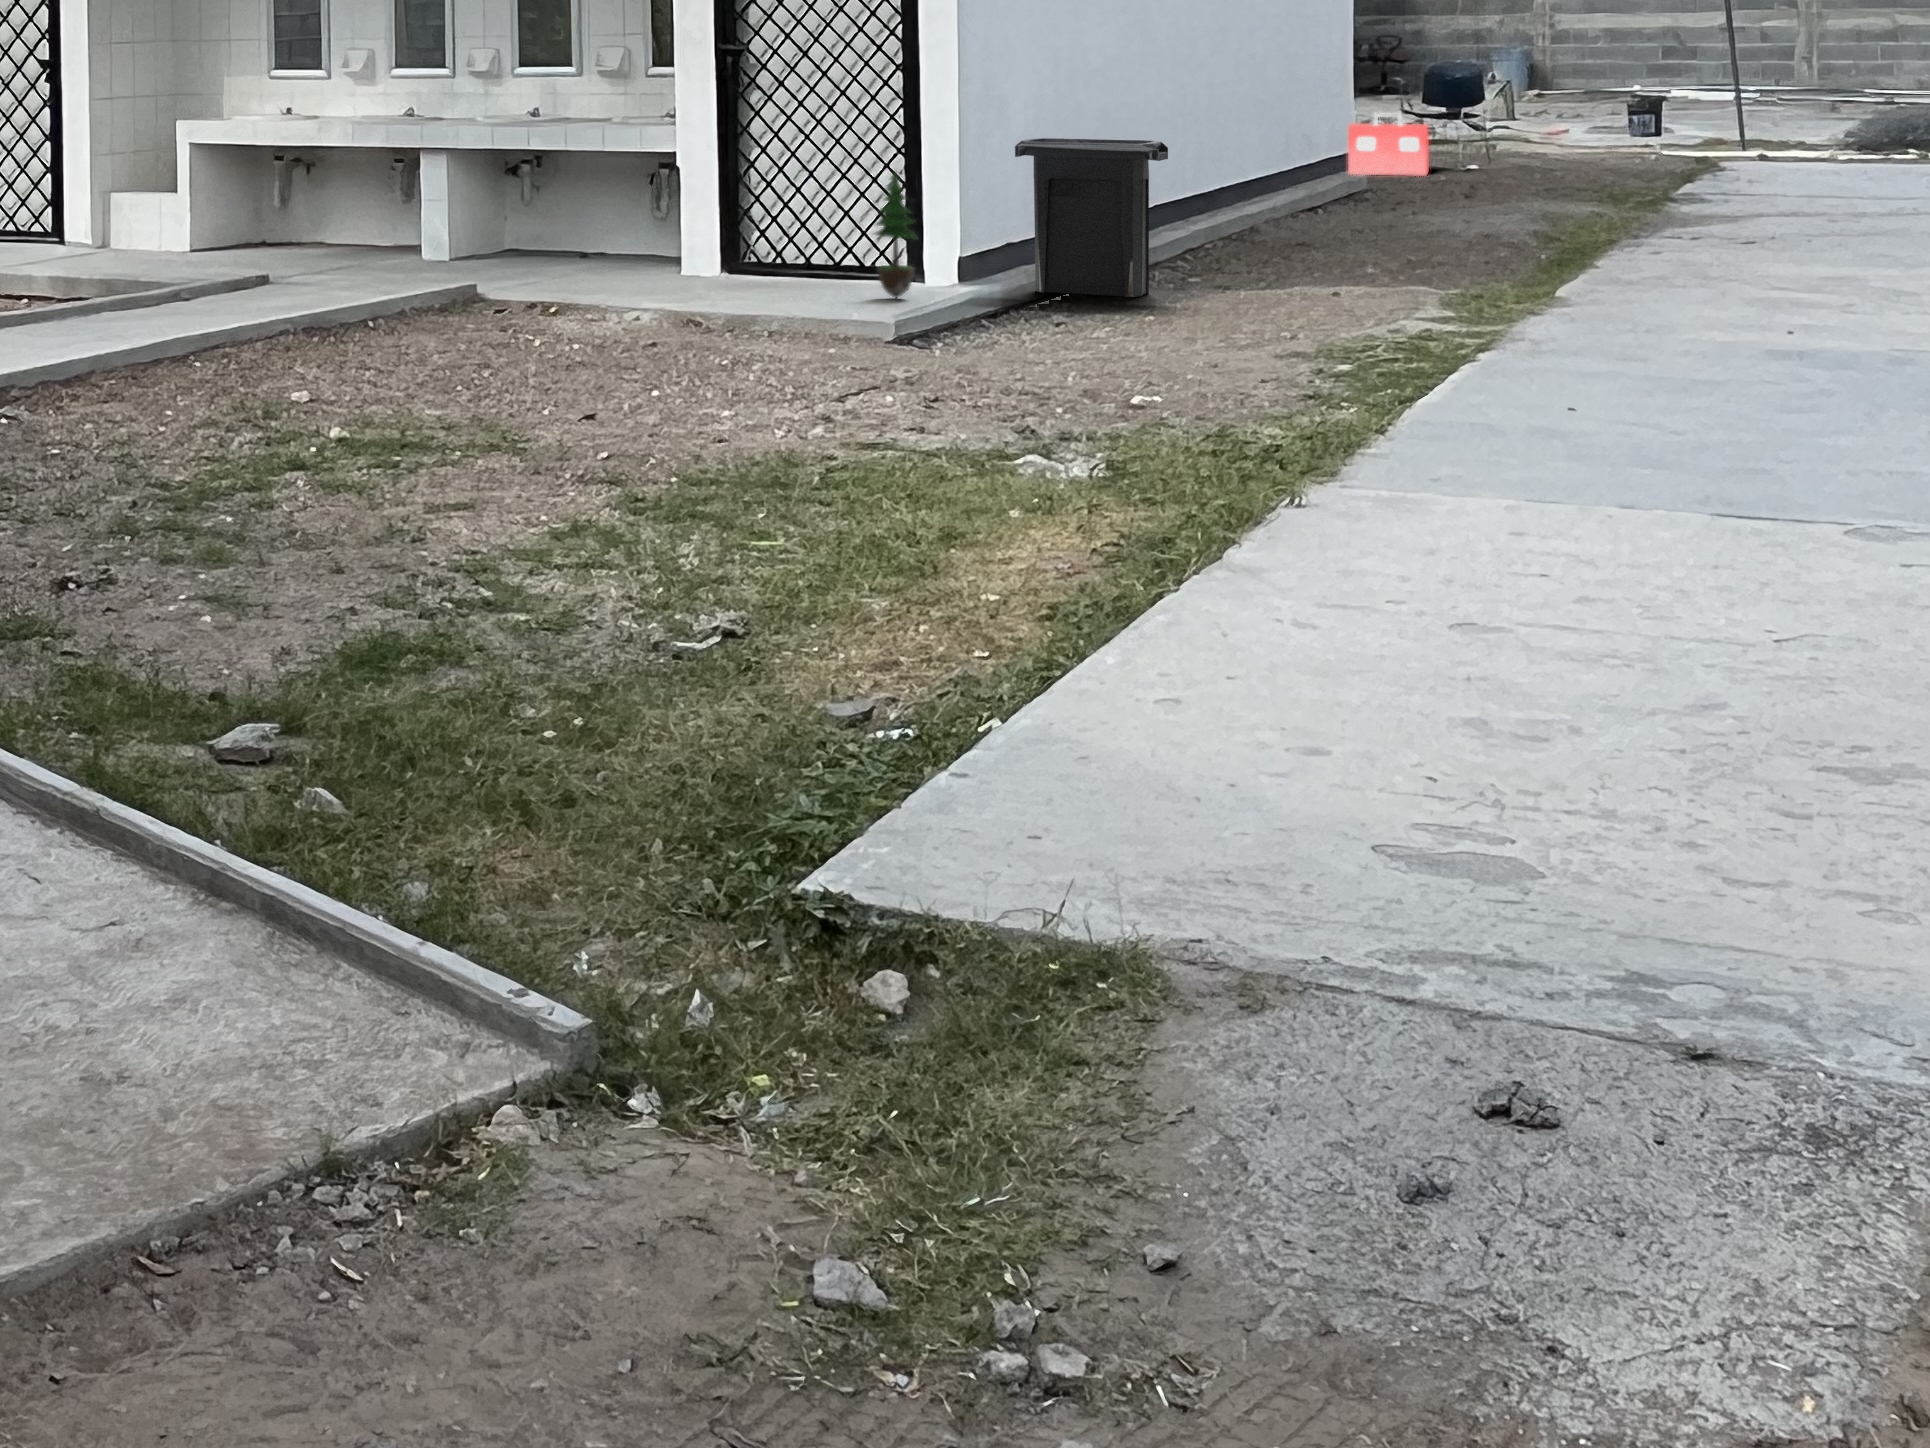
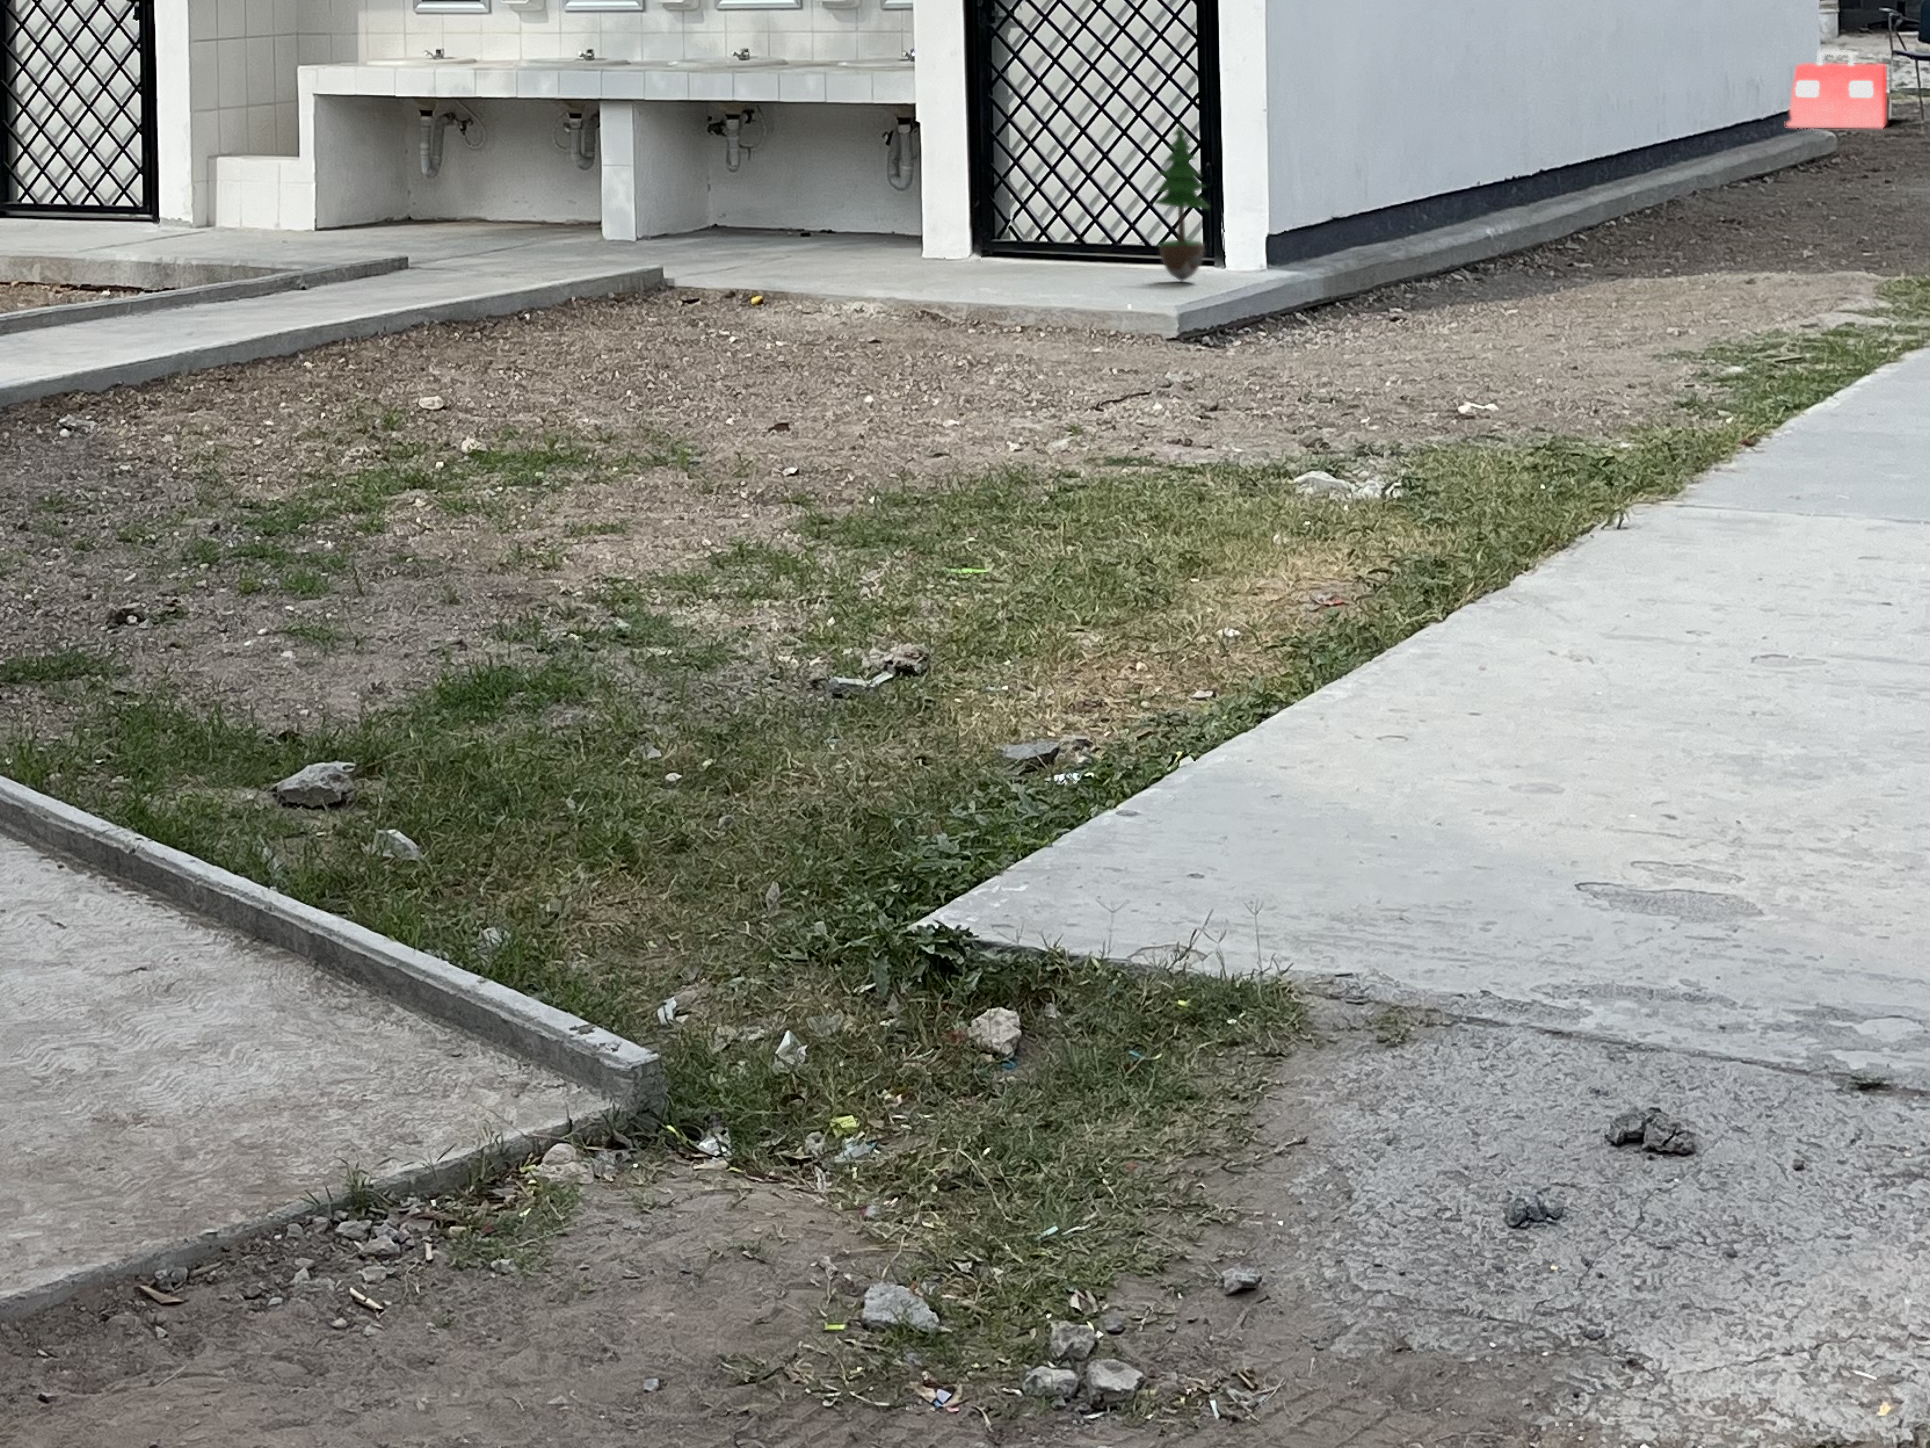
trash can: present [1015,138,1168,297] -> none [1330,83,1518,278]

